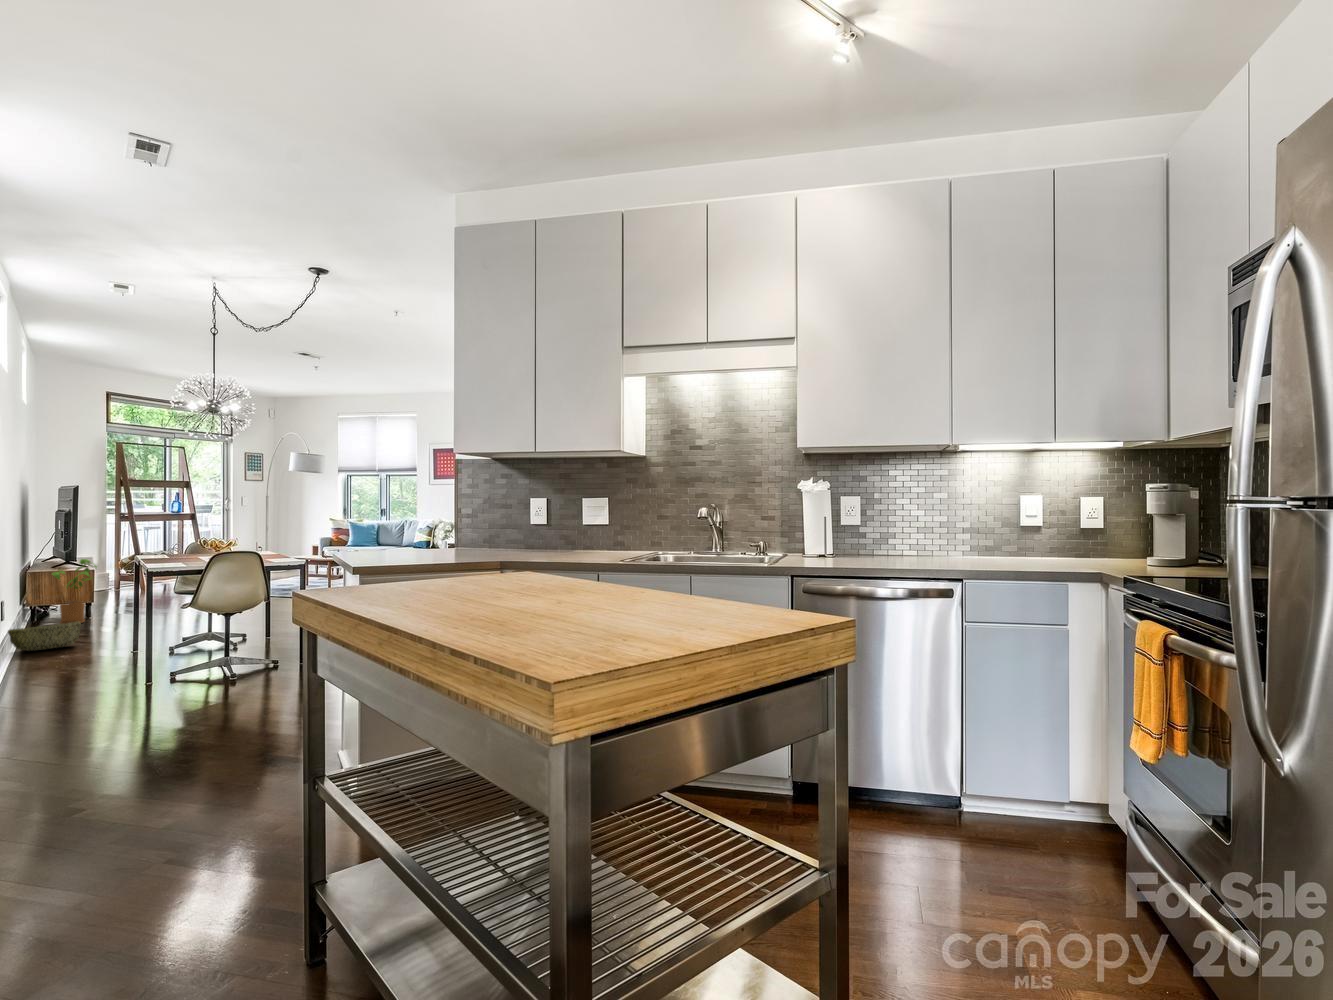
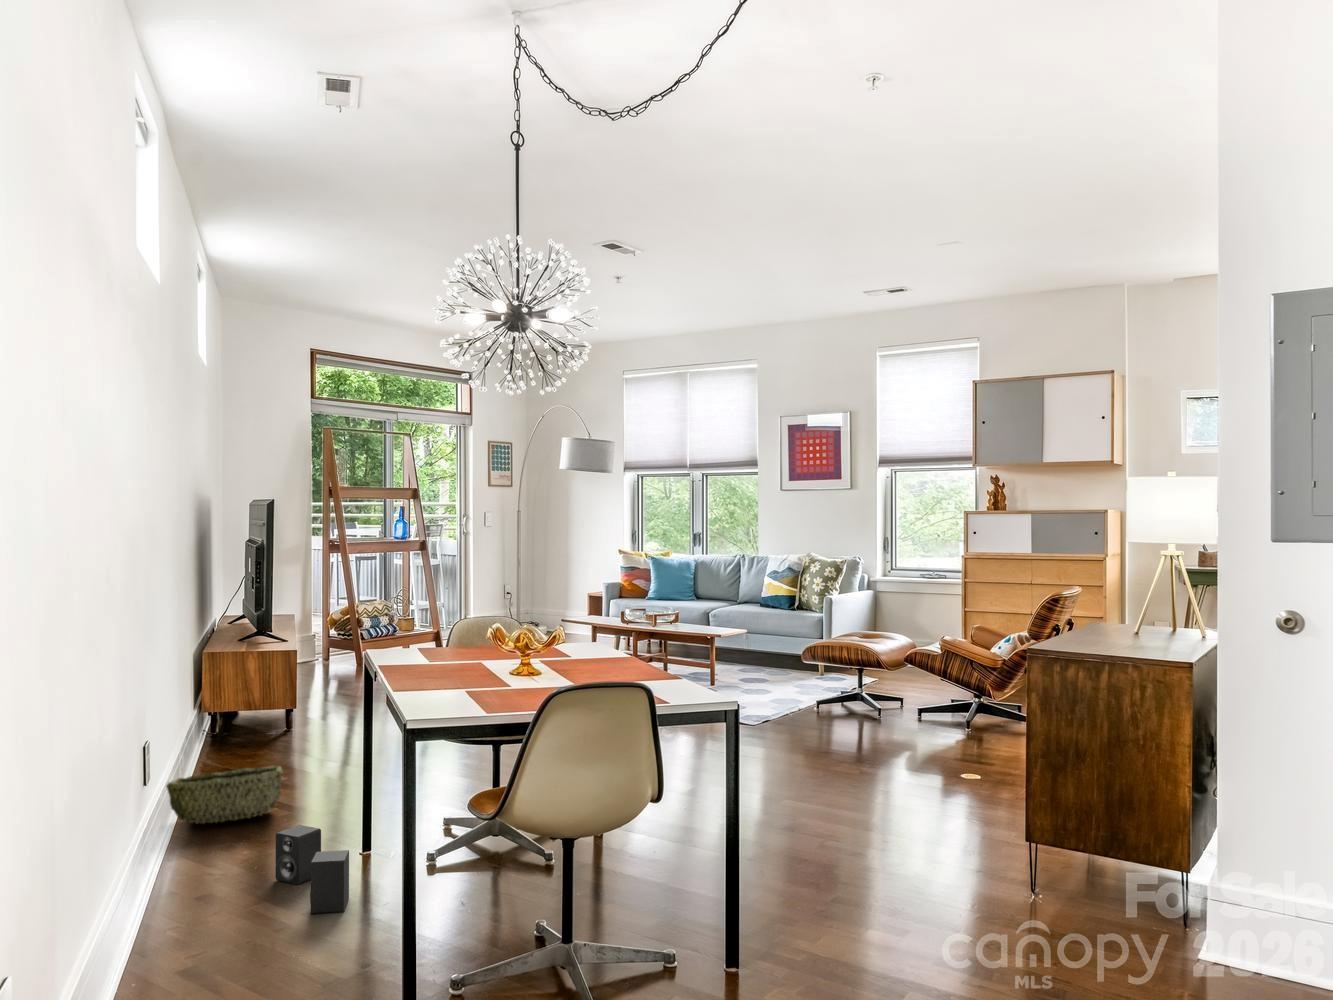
house plant: present [52,559,97,624] -> none [236,629,304,746]
speaker: none [75,639,116,670] -> present [275,825,349,914]

